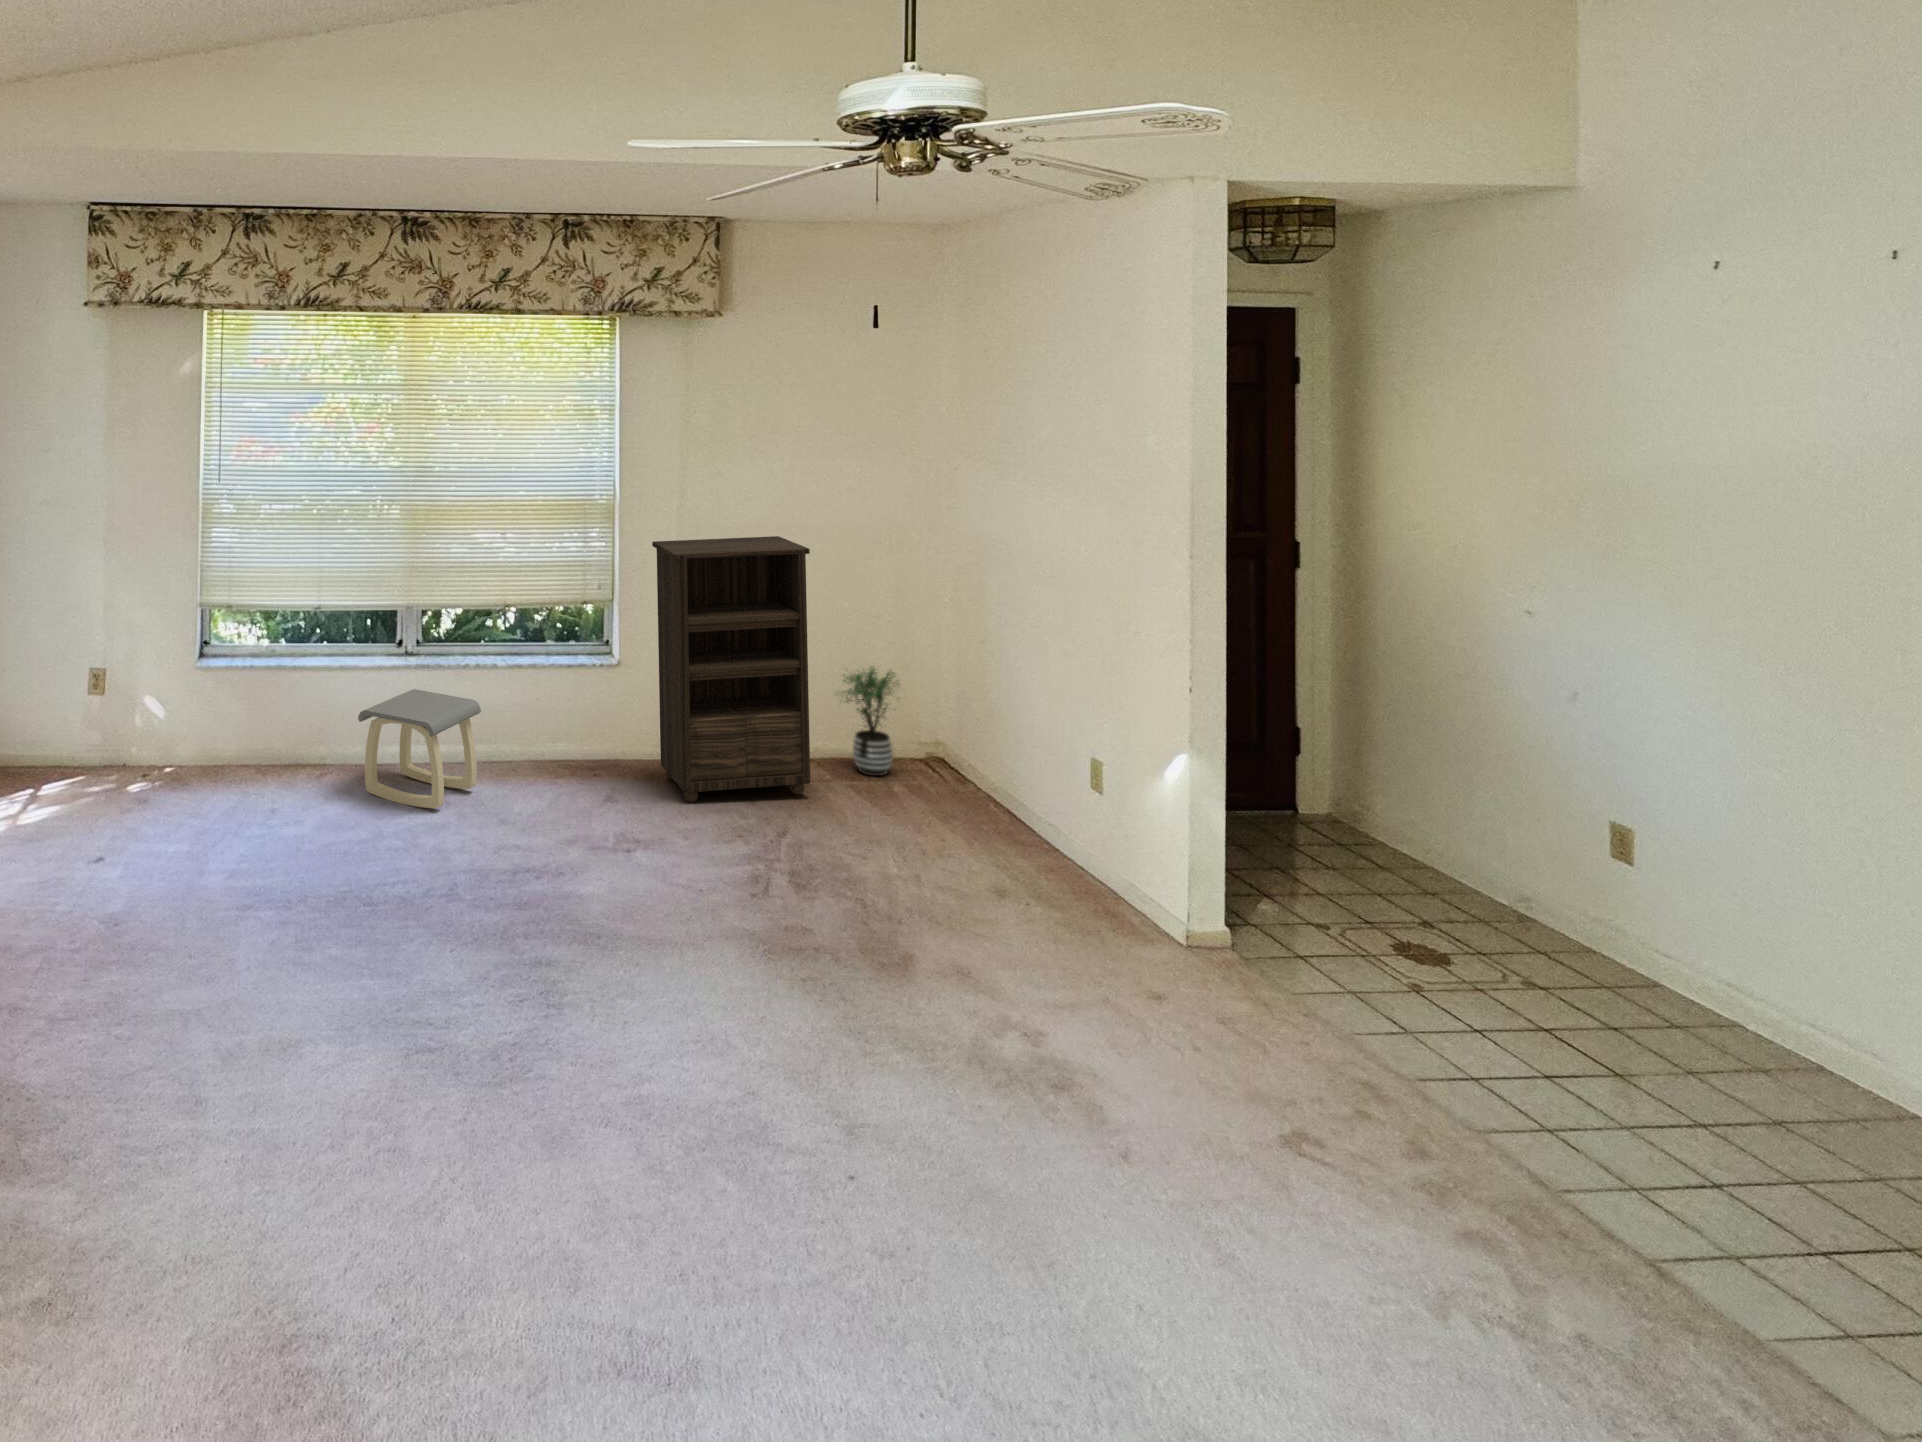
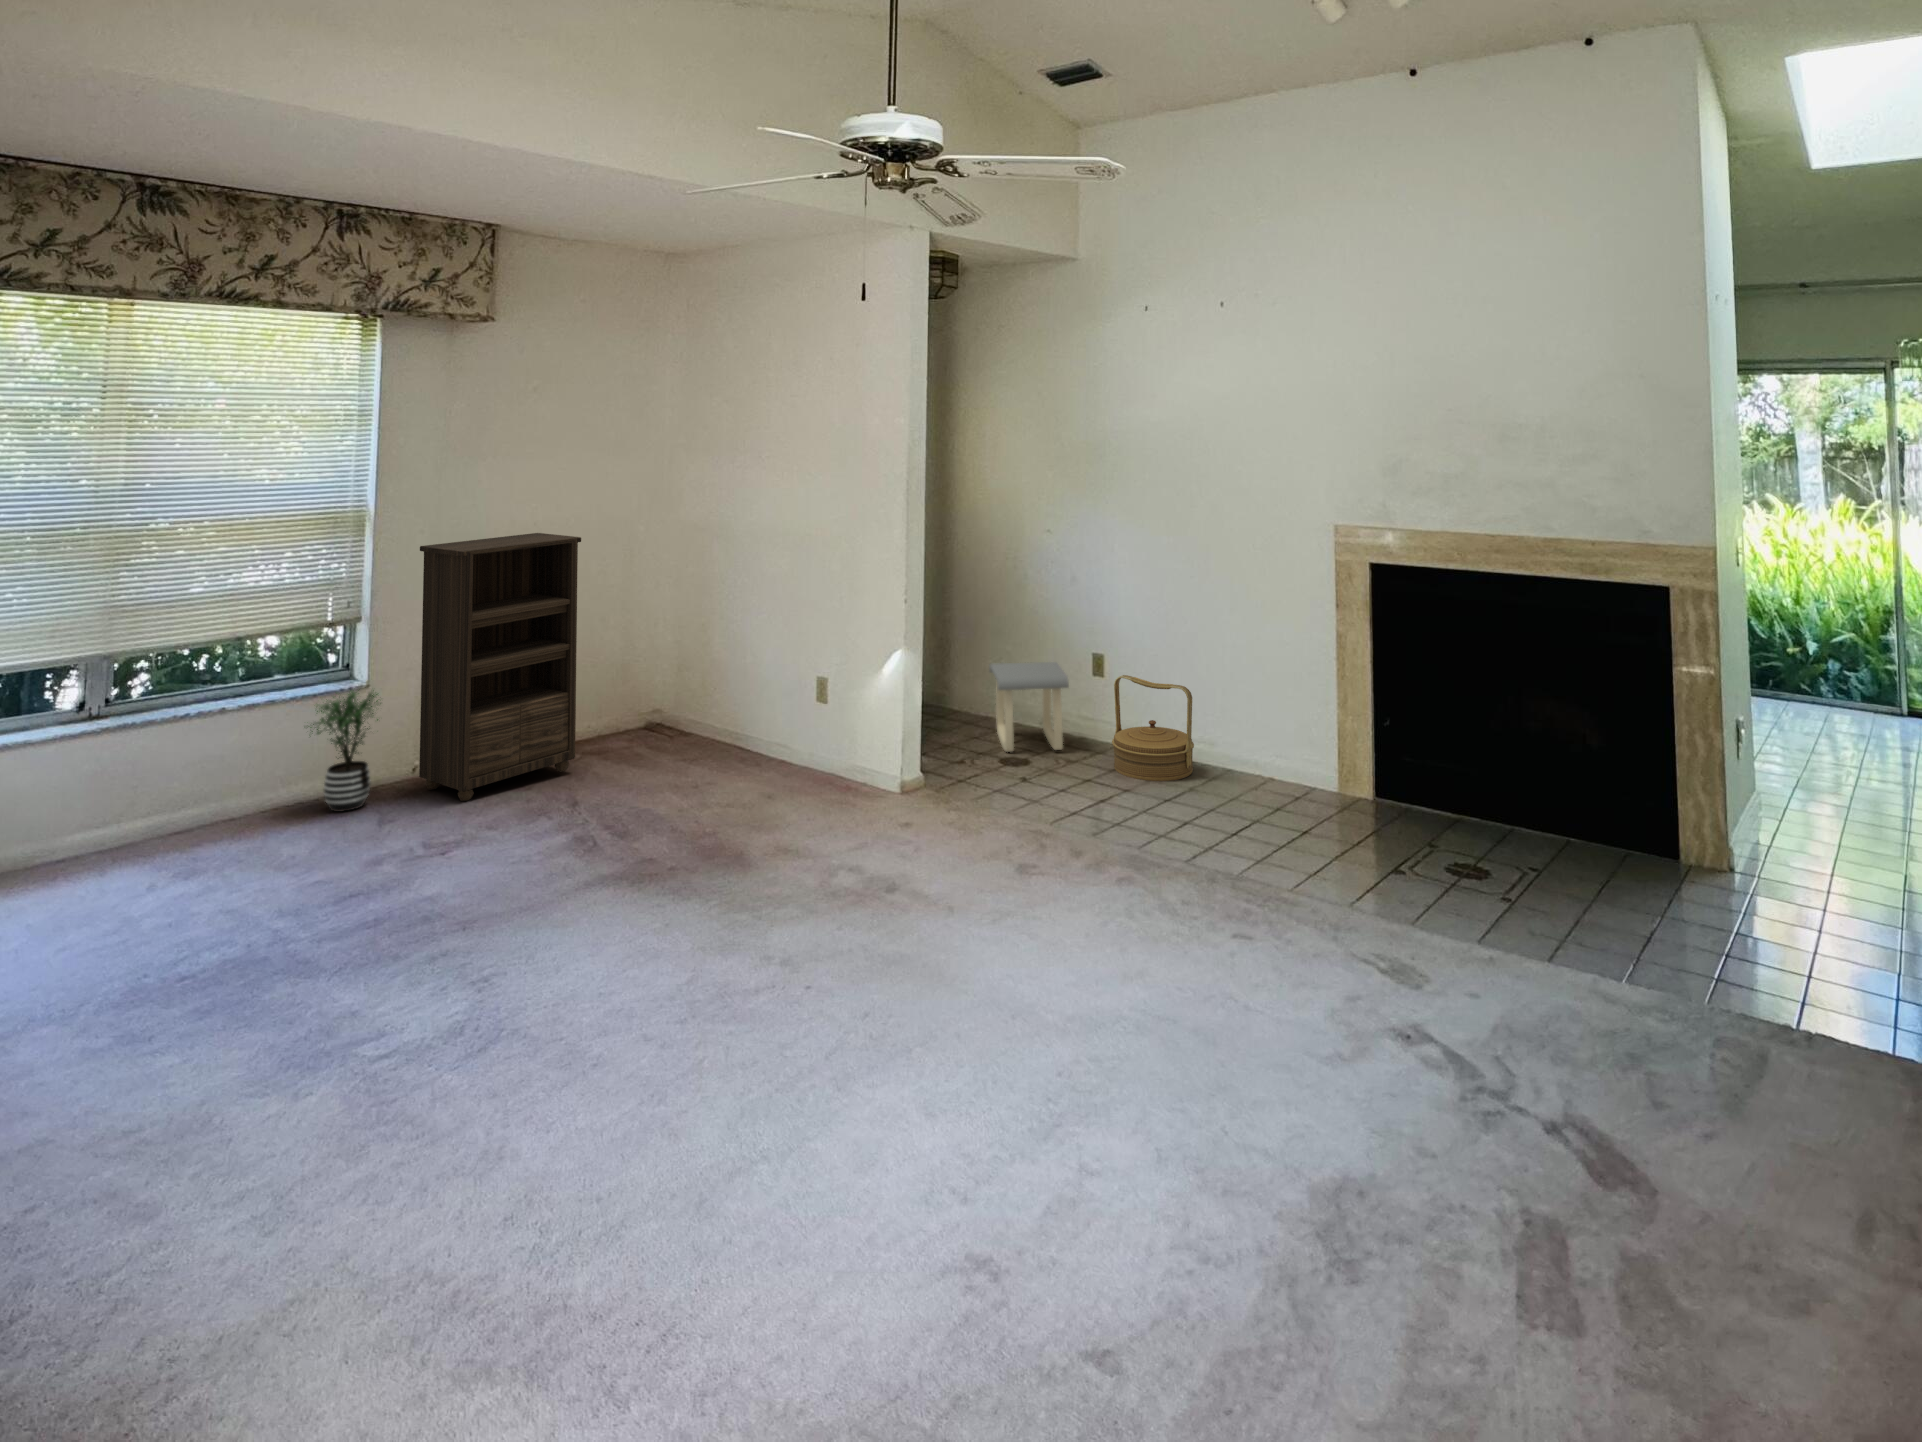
potted plant: present [840,666,900,776] -> present [307,690,381,812]
stool: present [358,689,481,808] -> present [989,662,1069,752]
woven basket: none [1615,877,1811,1092] -> present [1112,675,1194,781]

